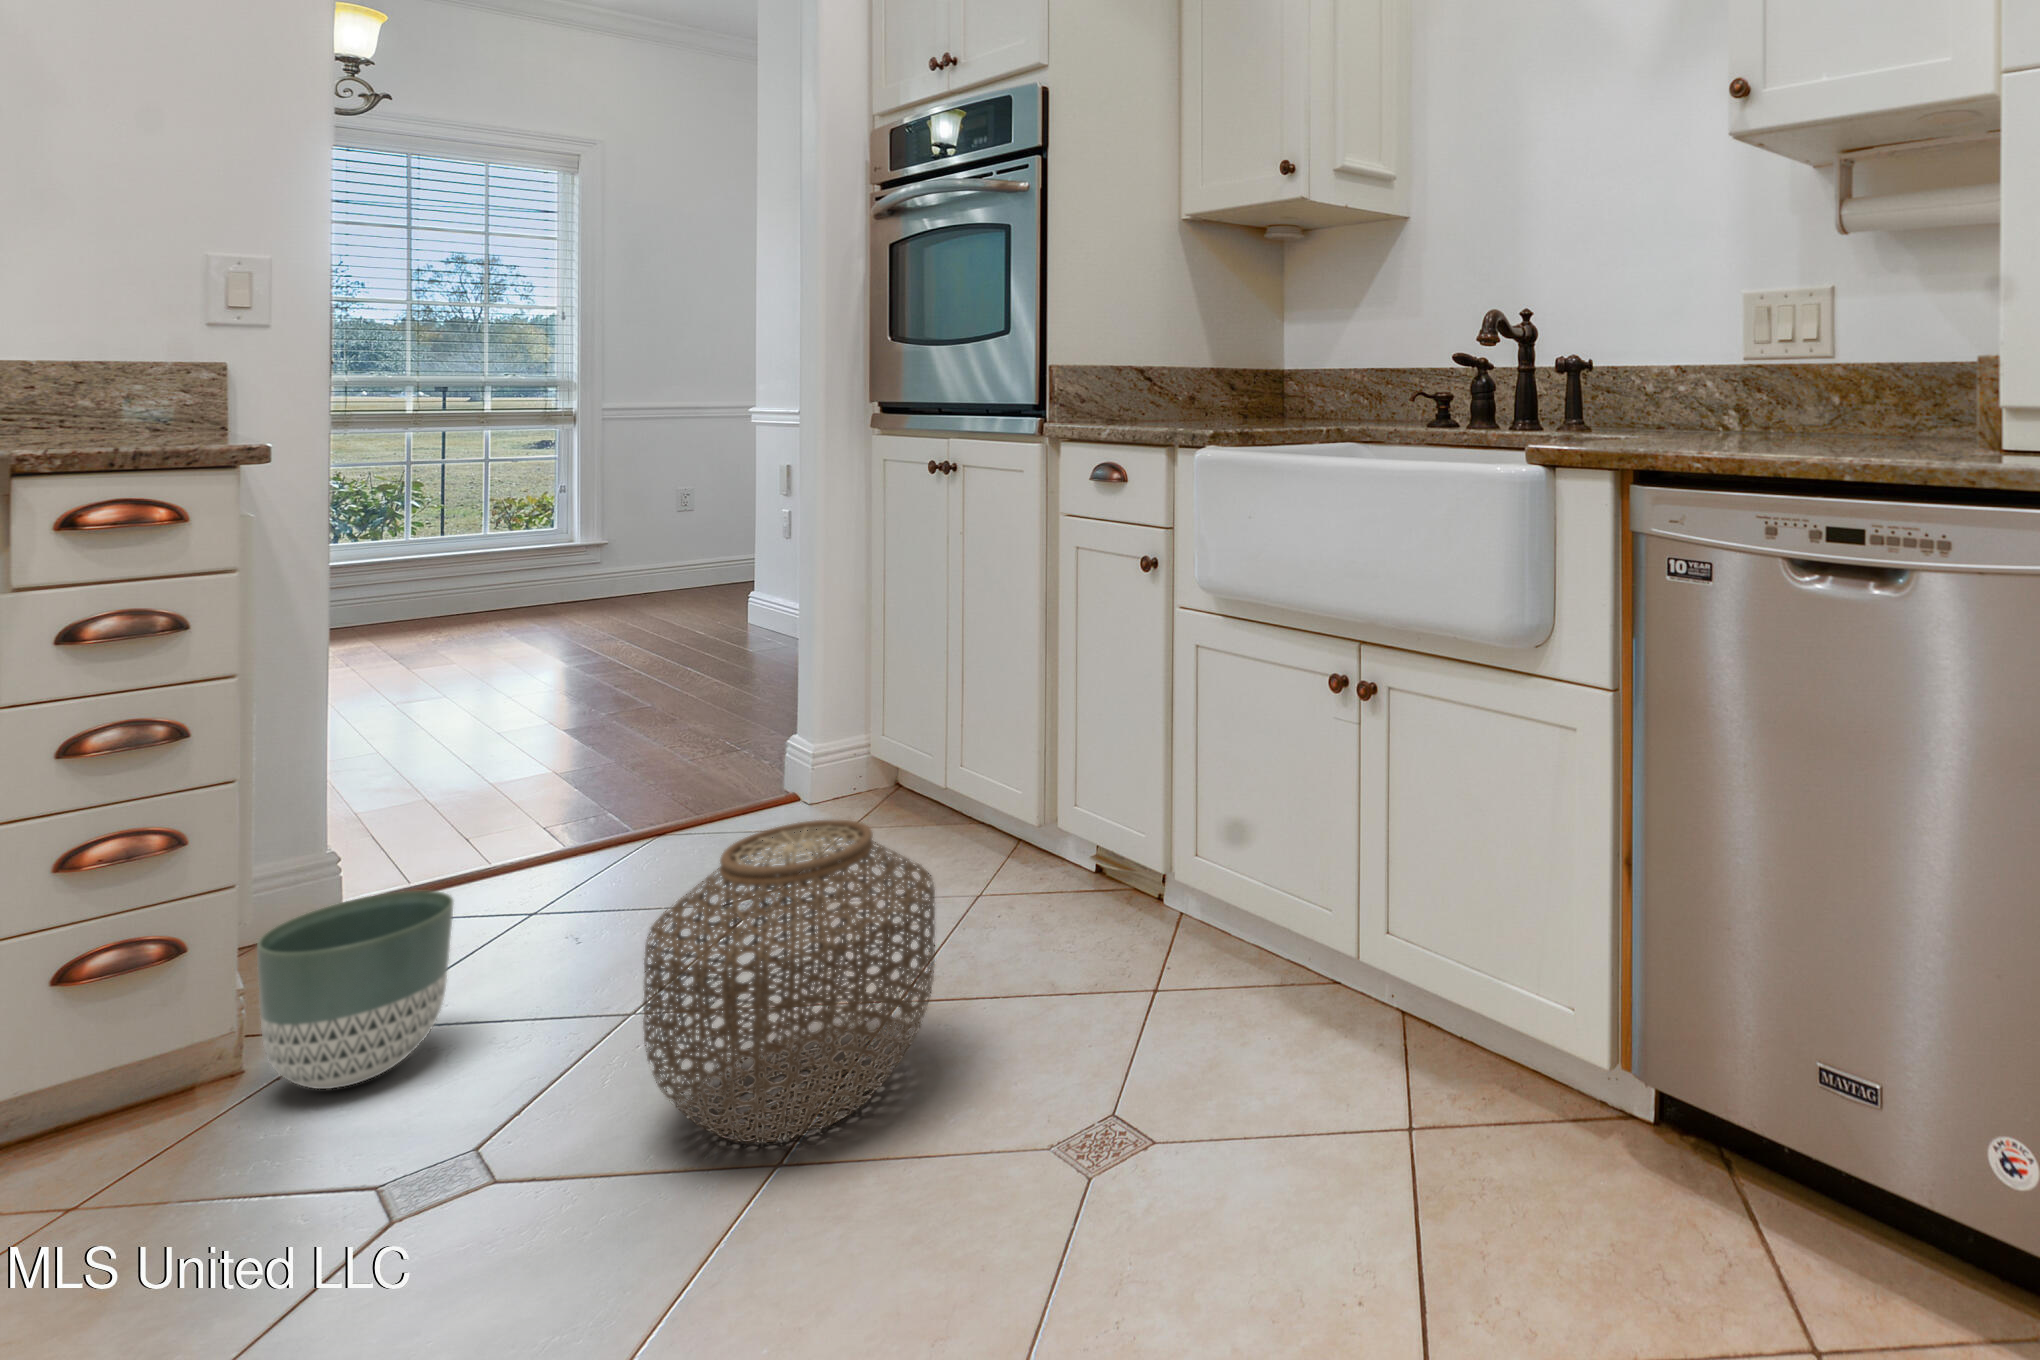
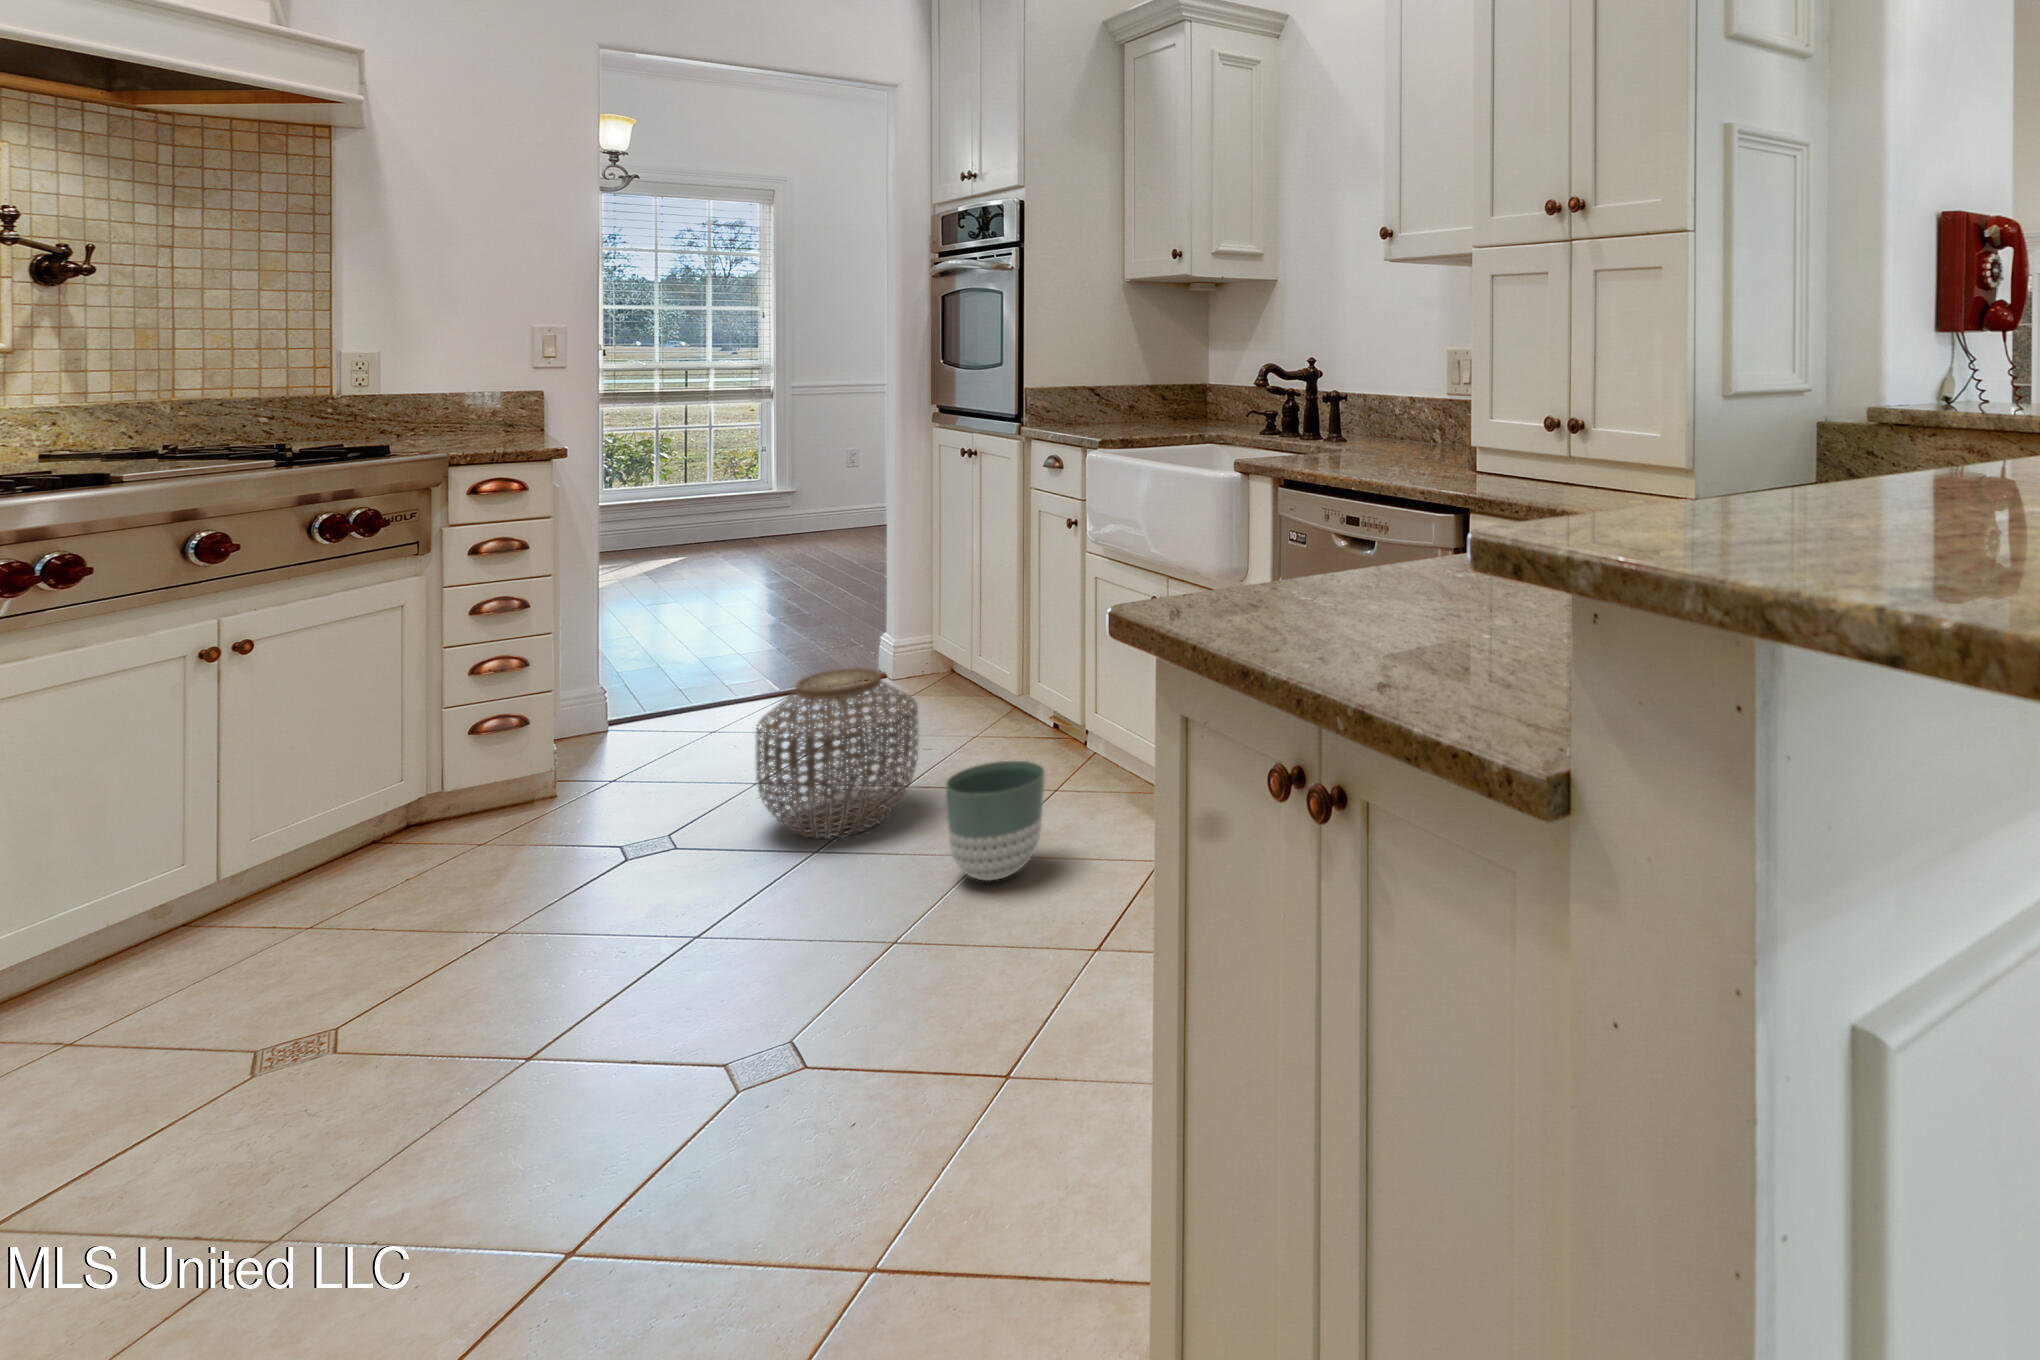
planter: present [257,891,454,1089] -> present [946,761,1045,881]

